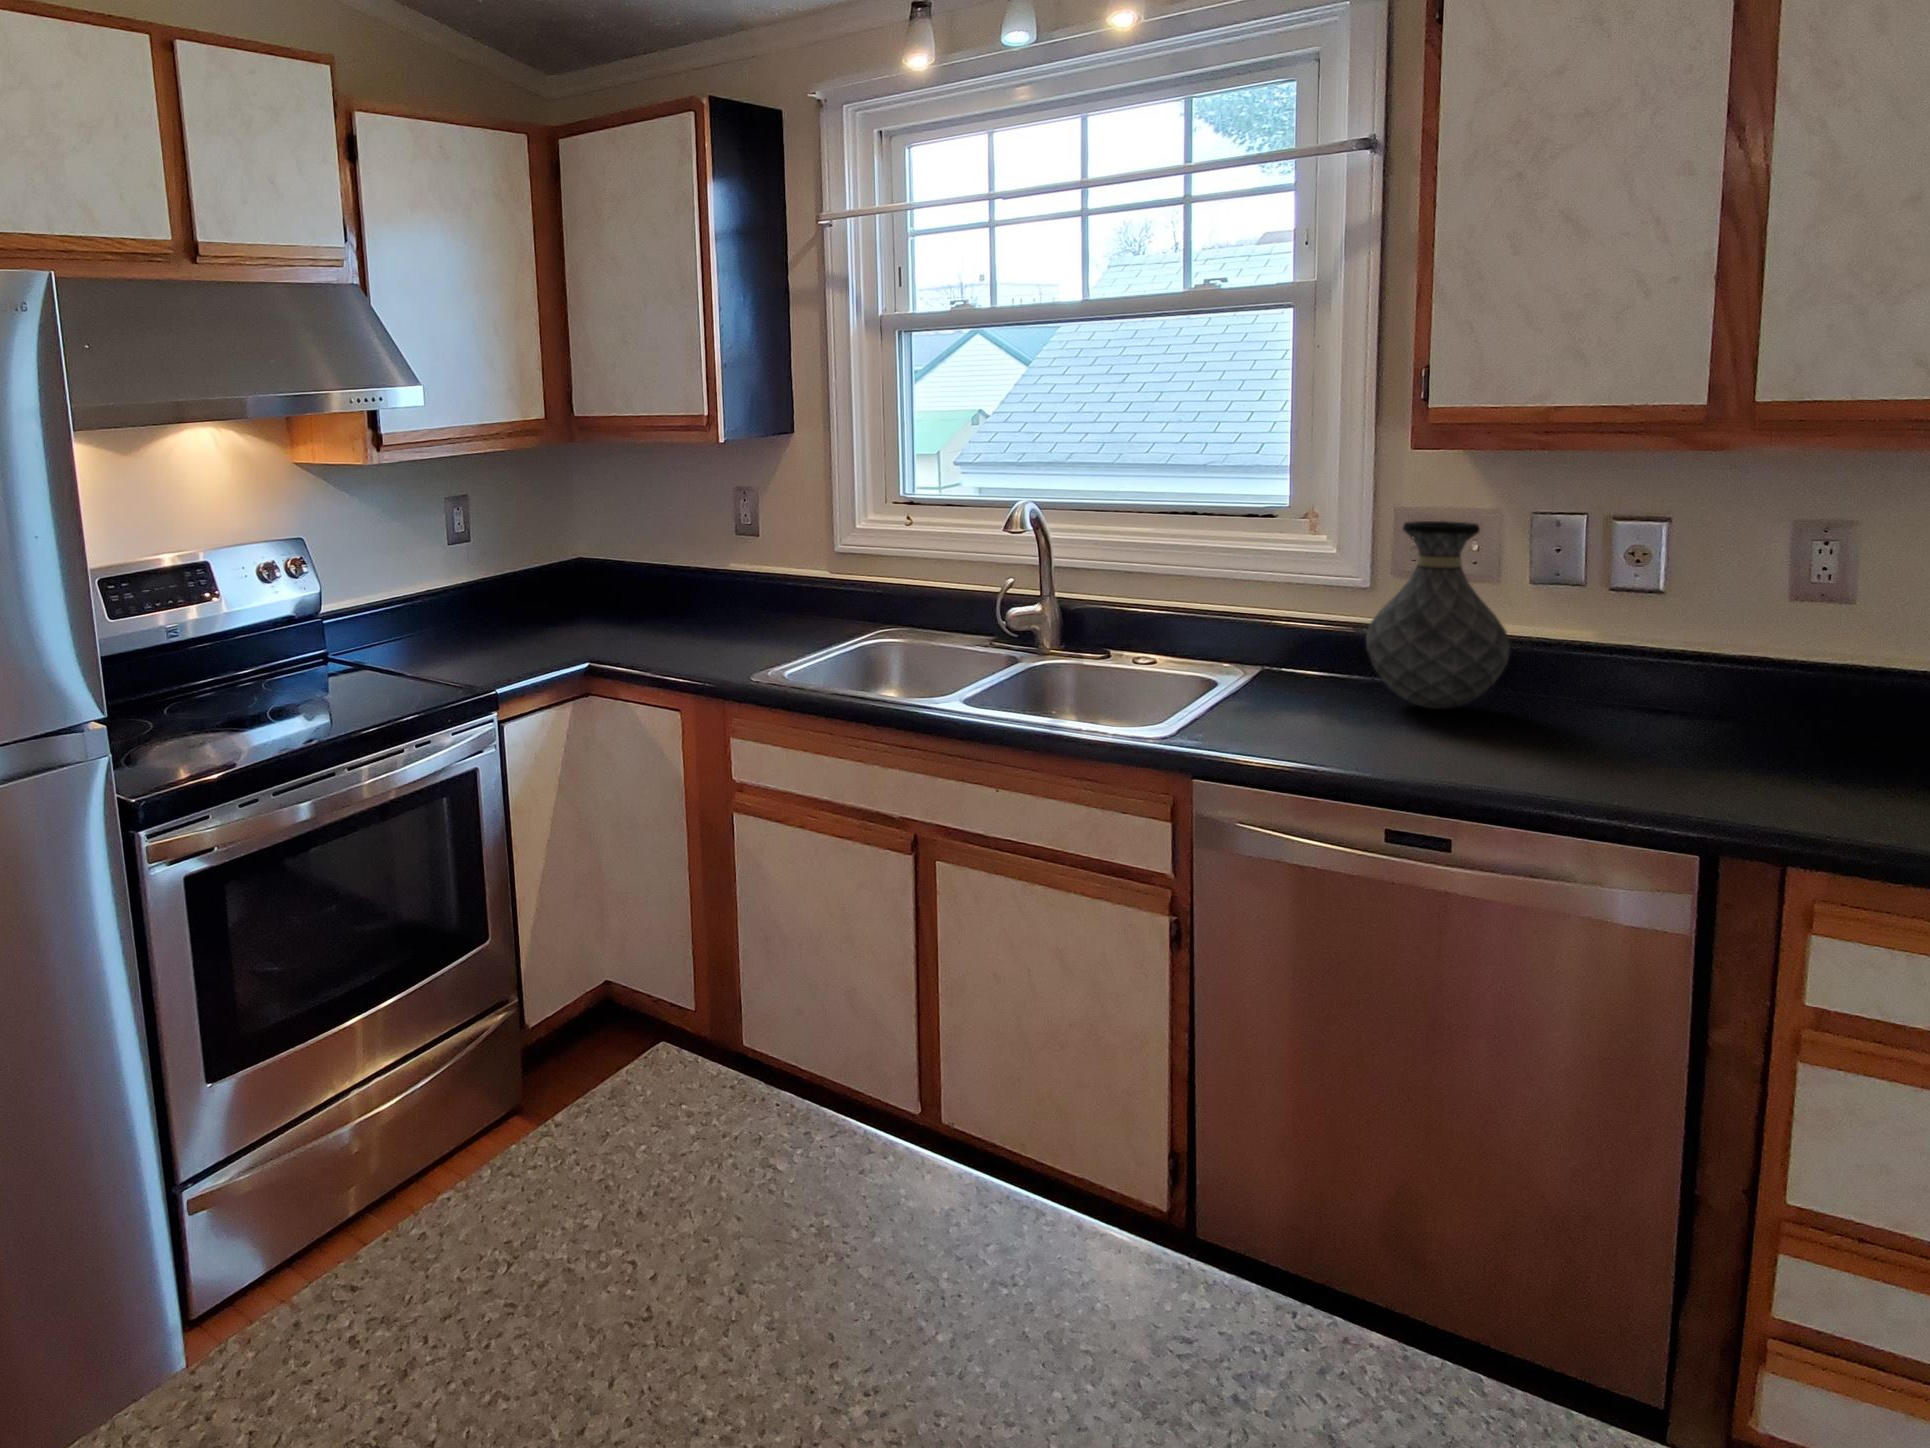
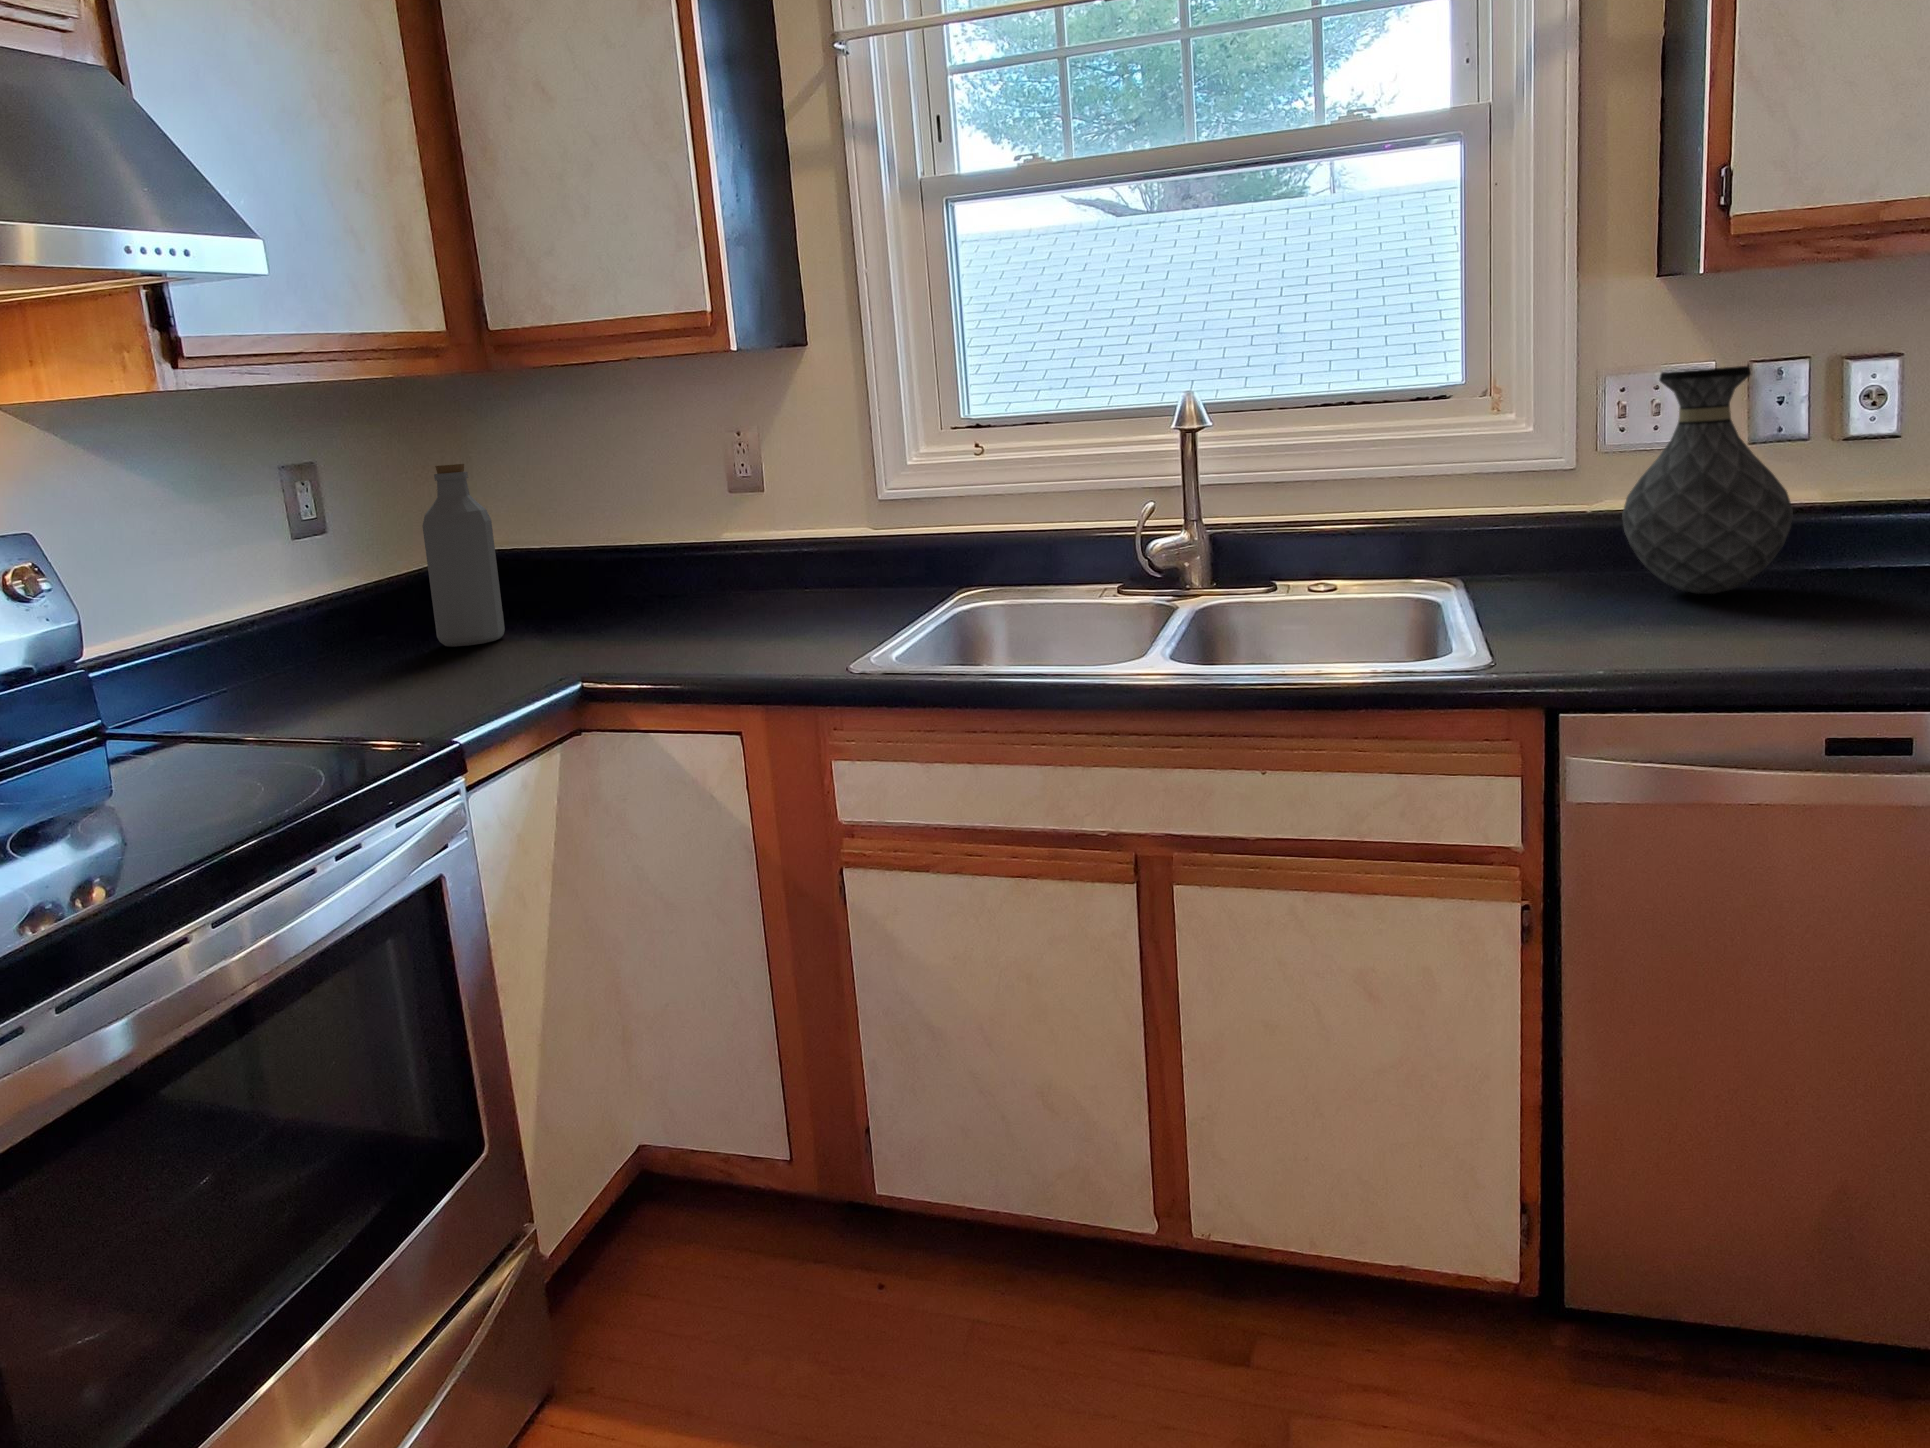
bottle: none [525,502,569,625] -> present [422,464,505,647]

